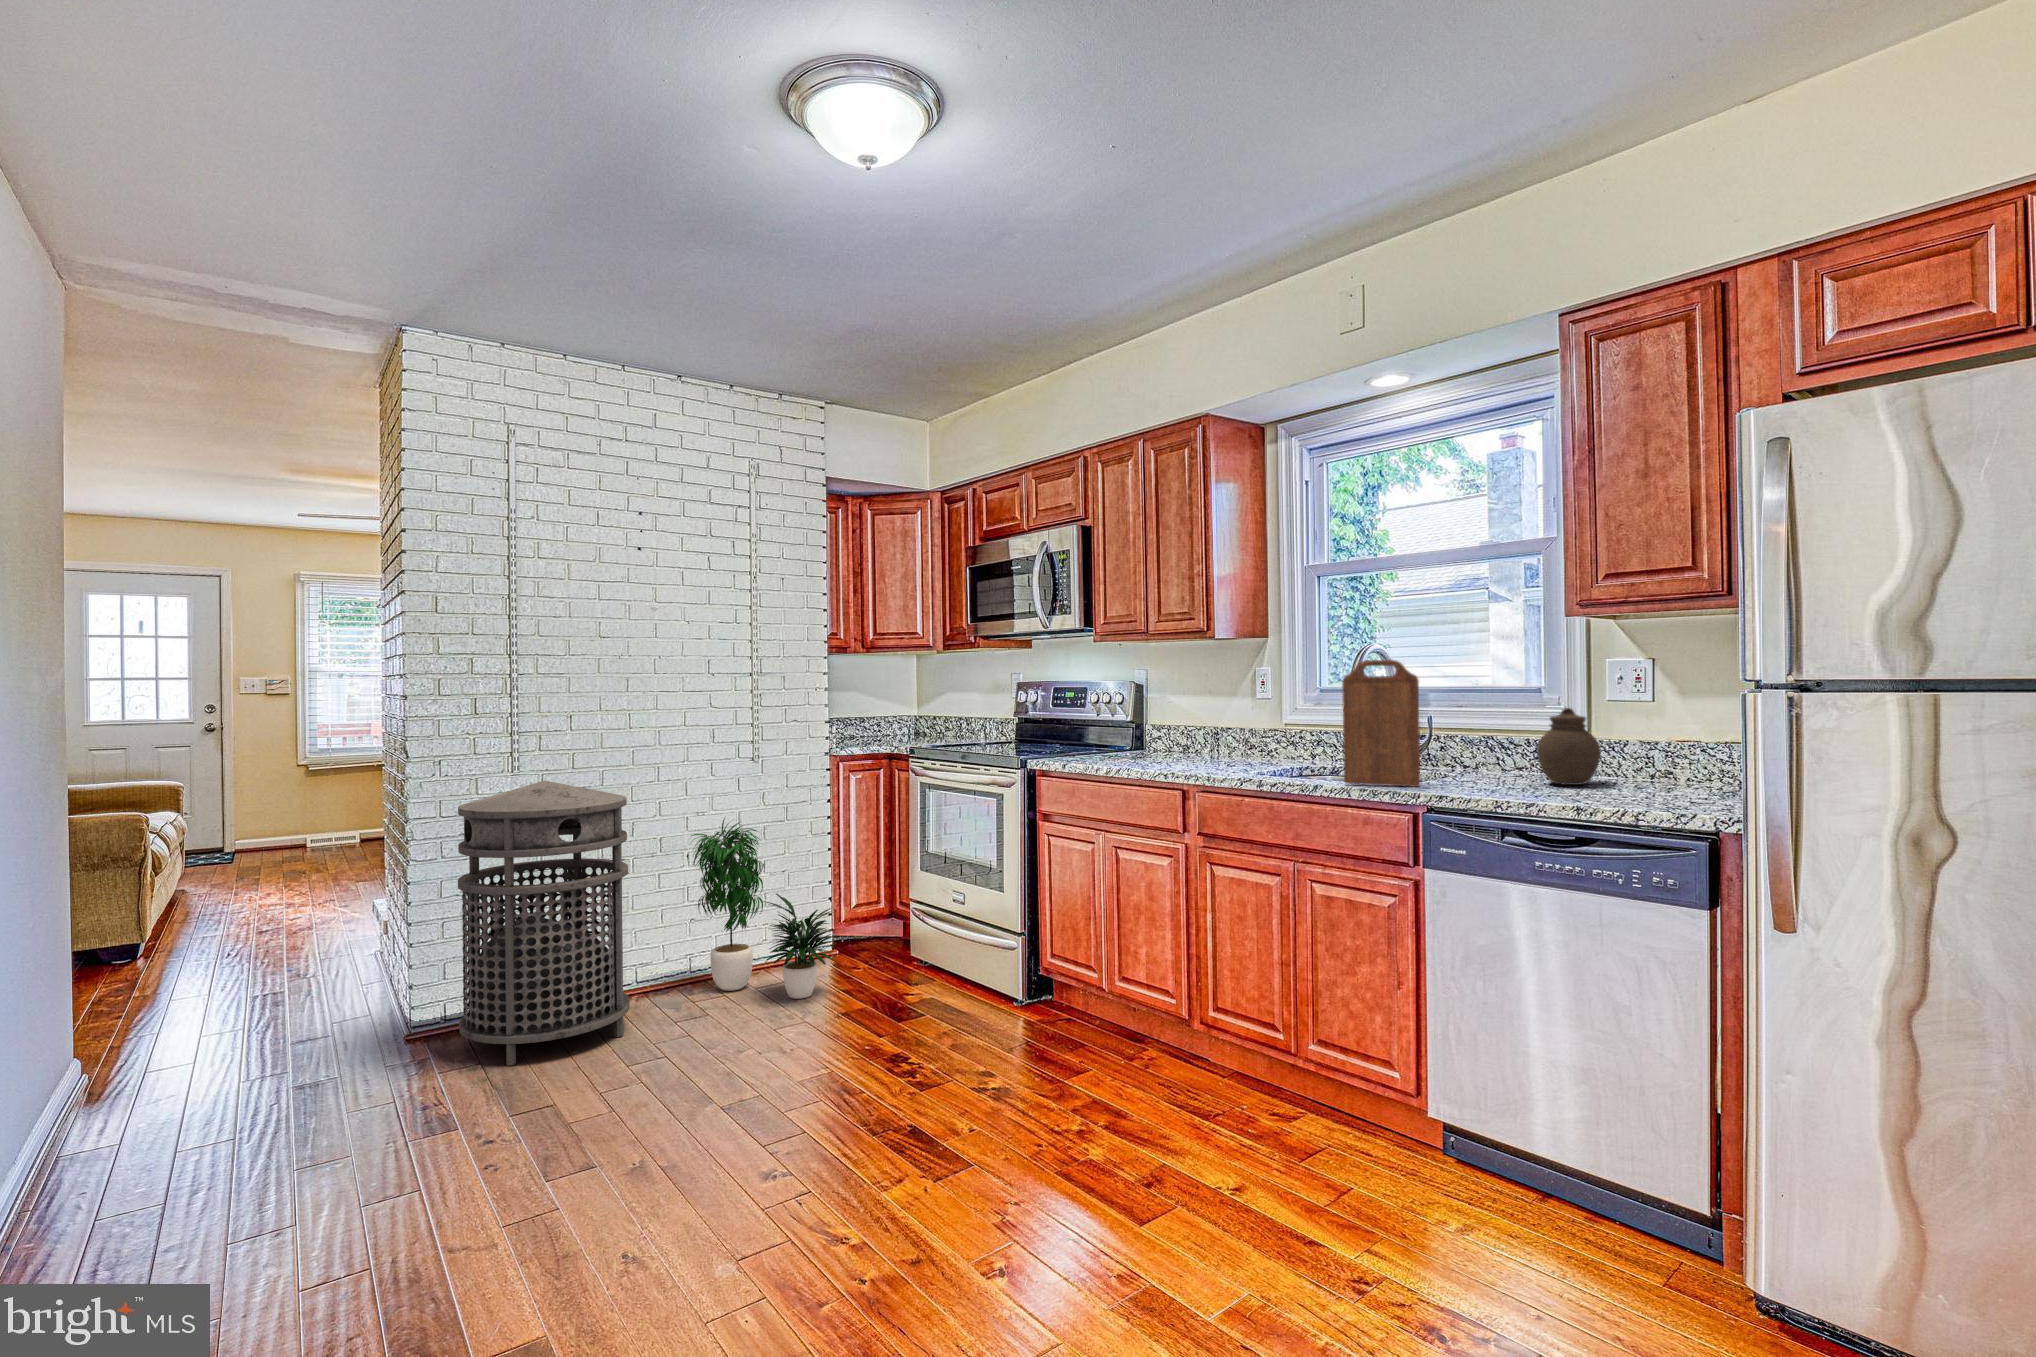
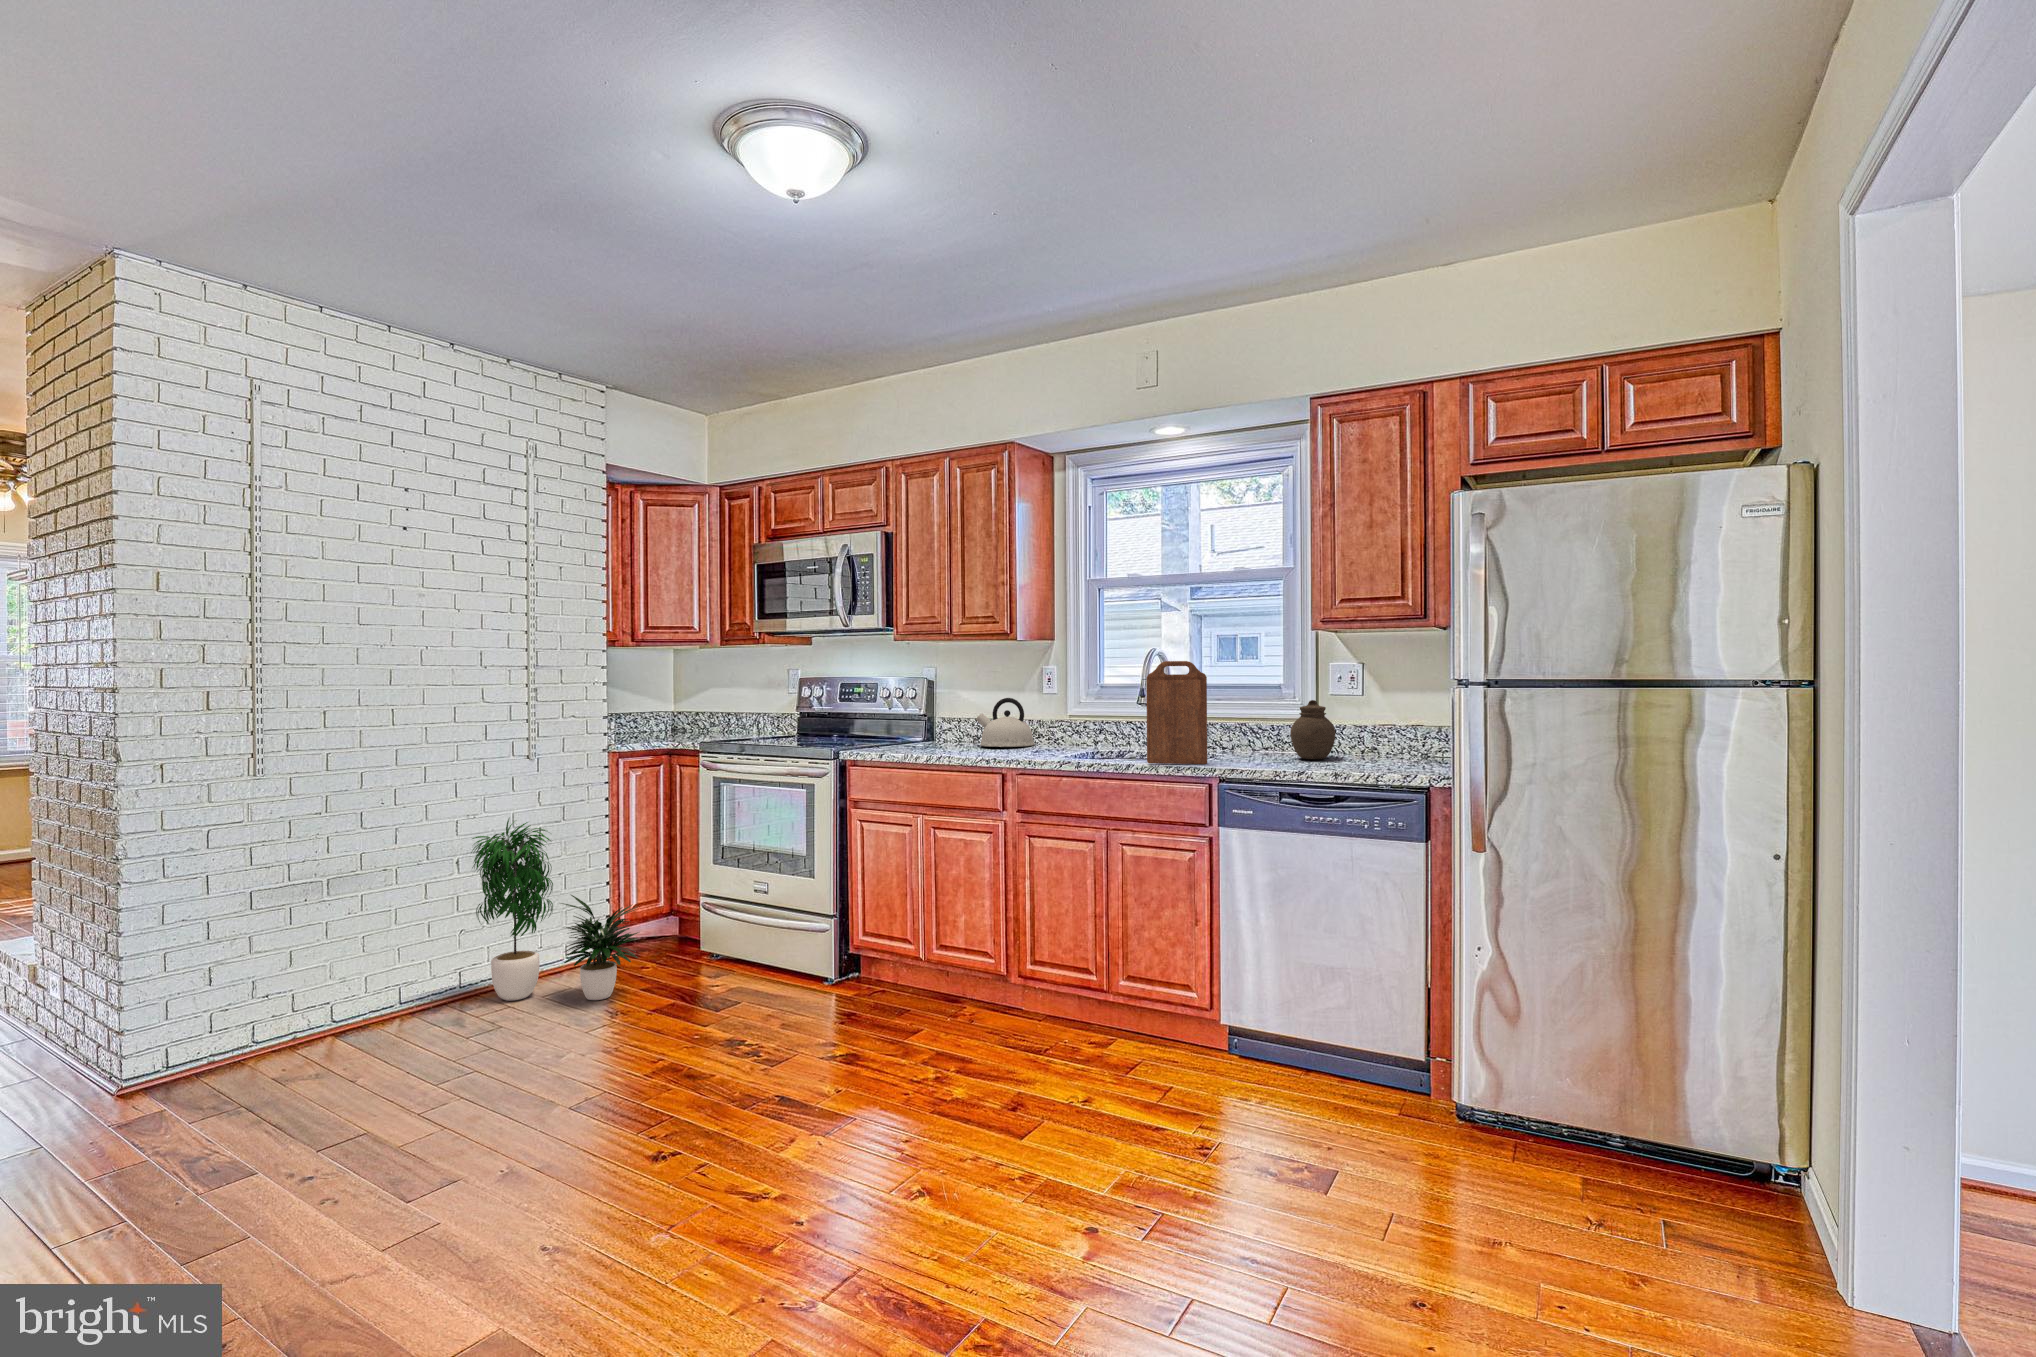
kettle: none [1177,703,1242,759] -> present [976,698,1035,747]
trash can: present [458,781,630,1065] -> none [210,782,419,1097]

